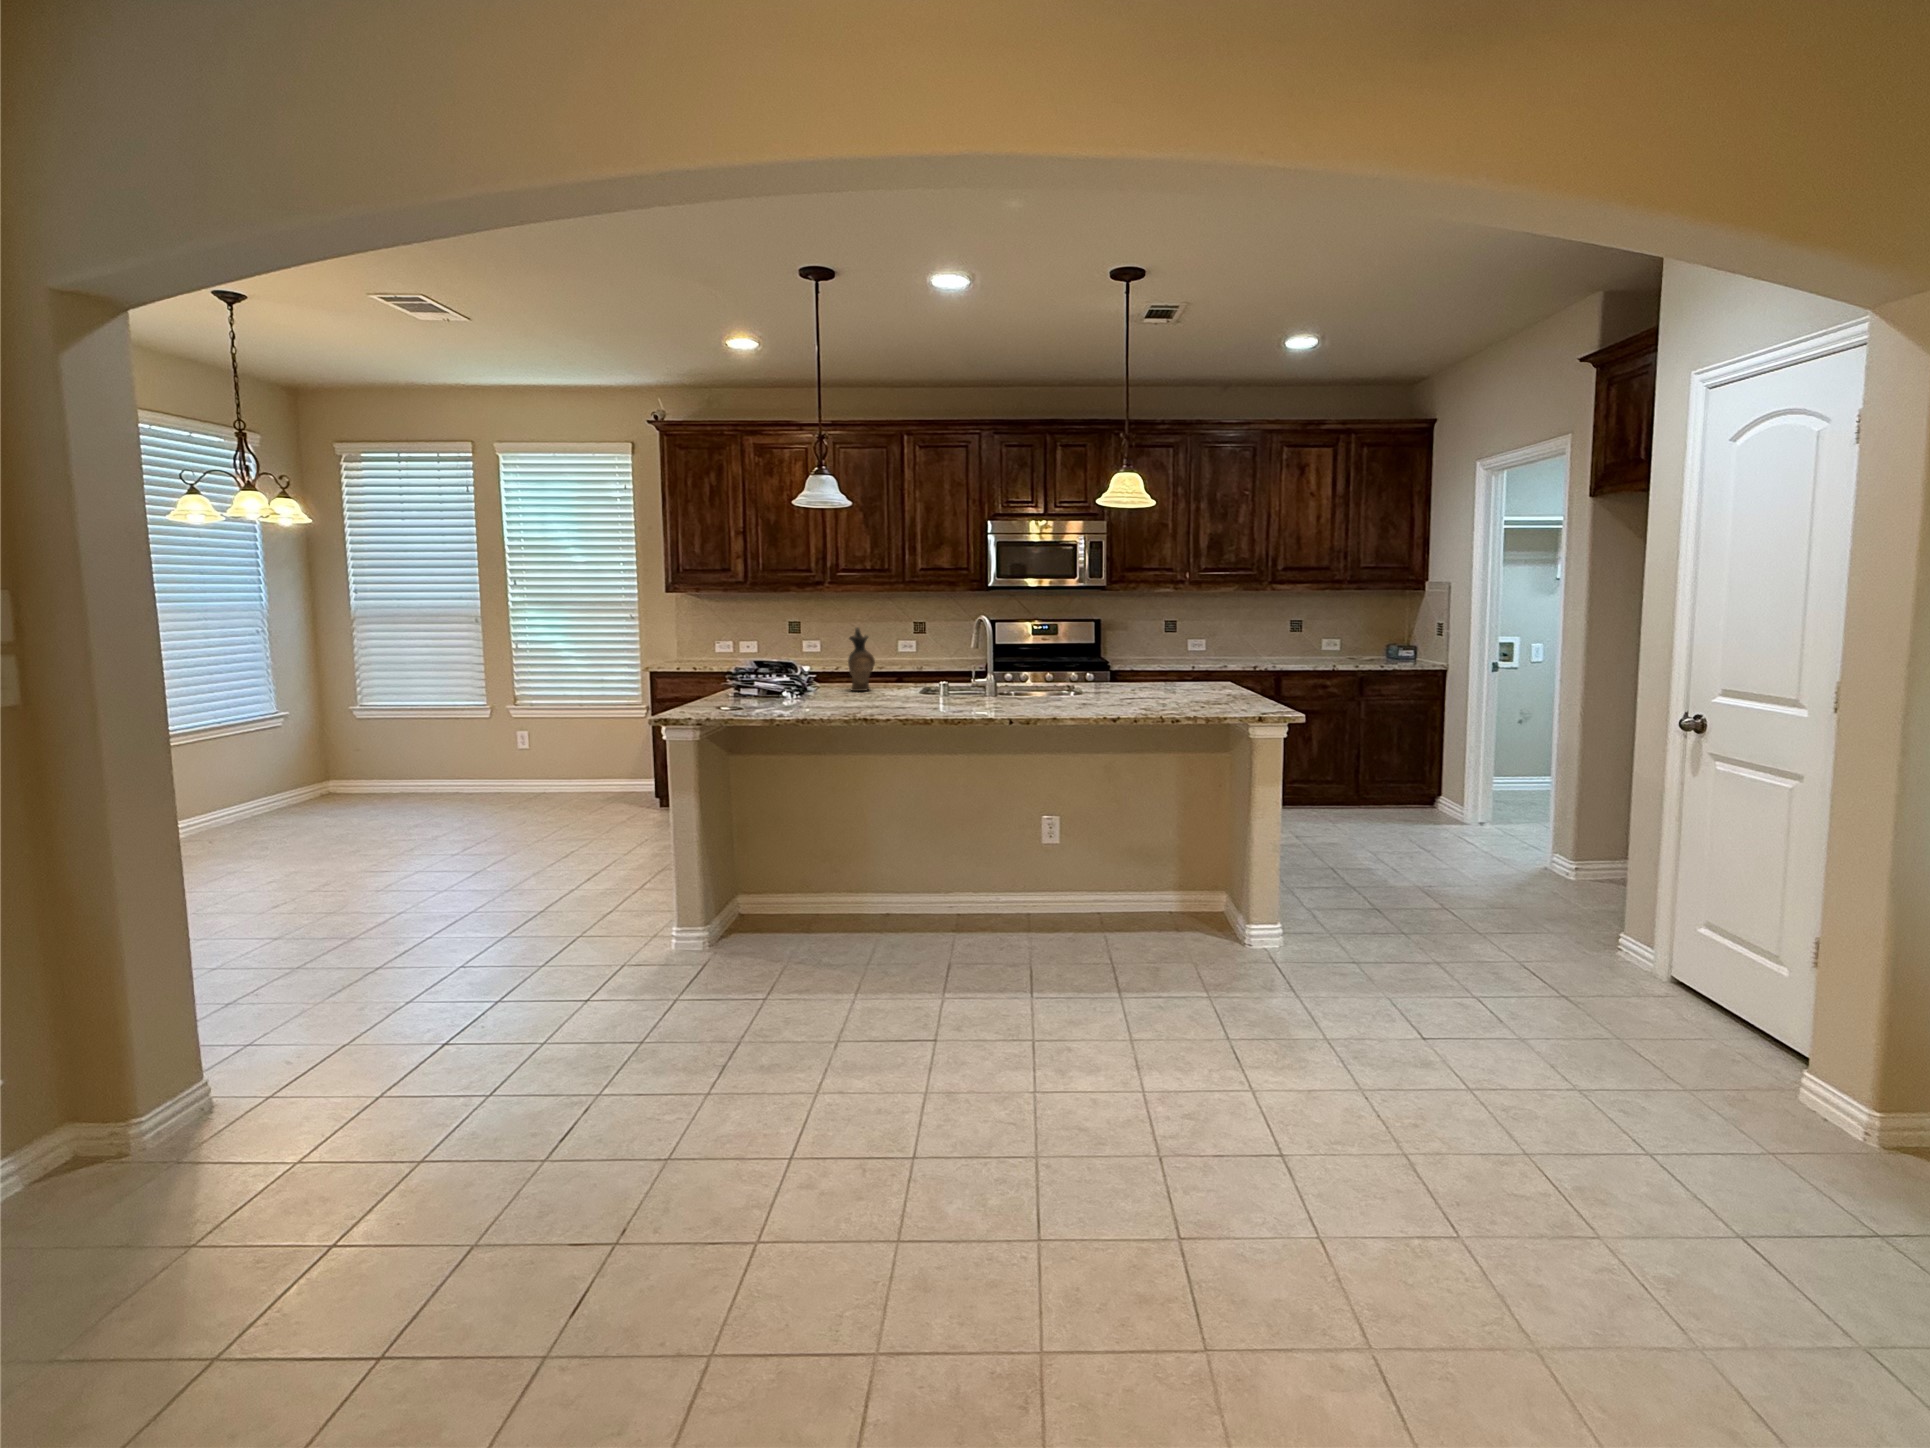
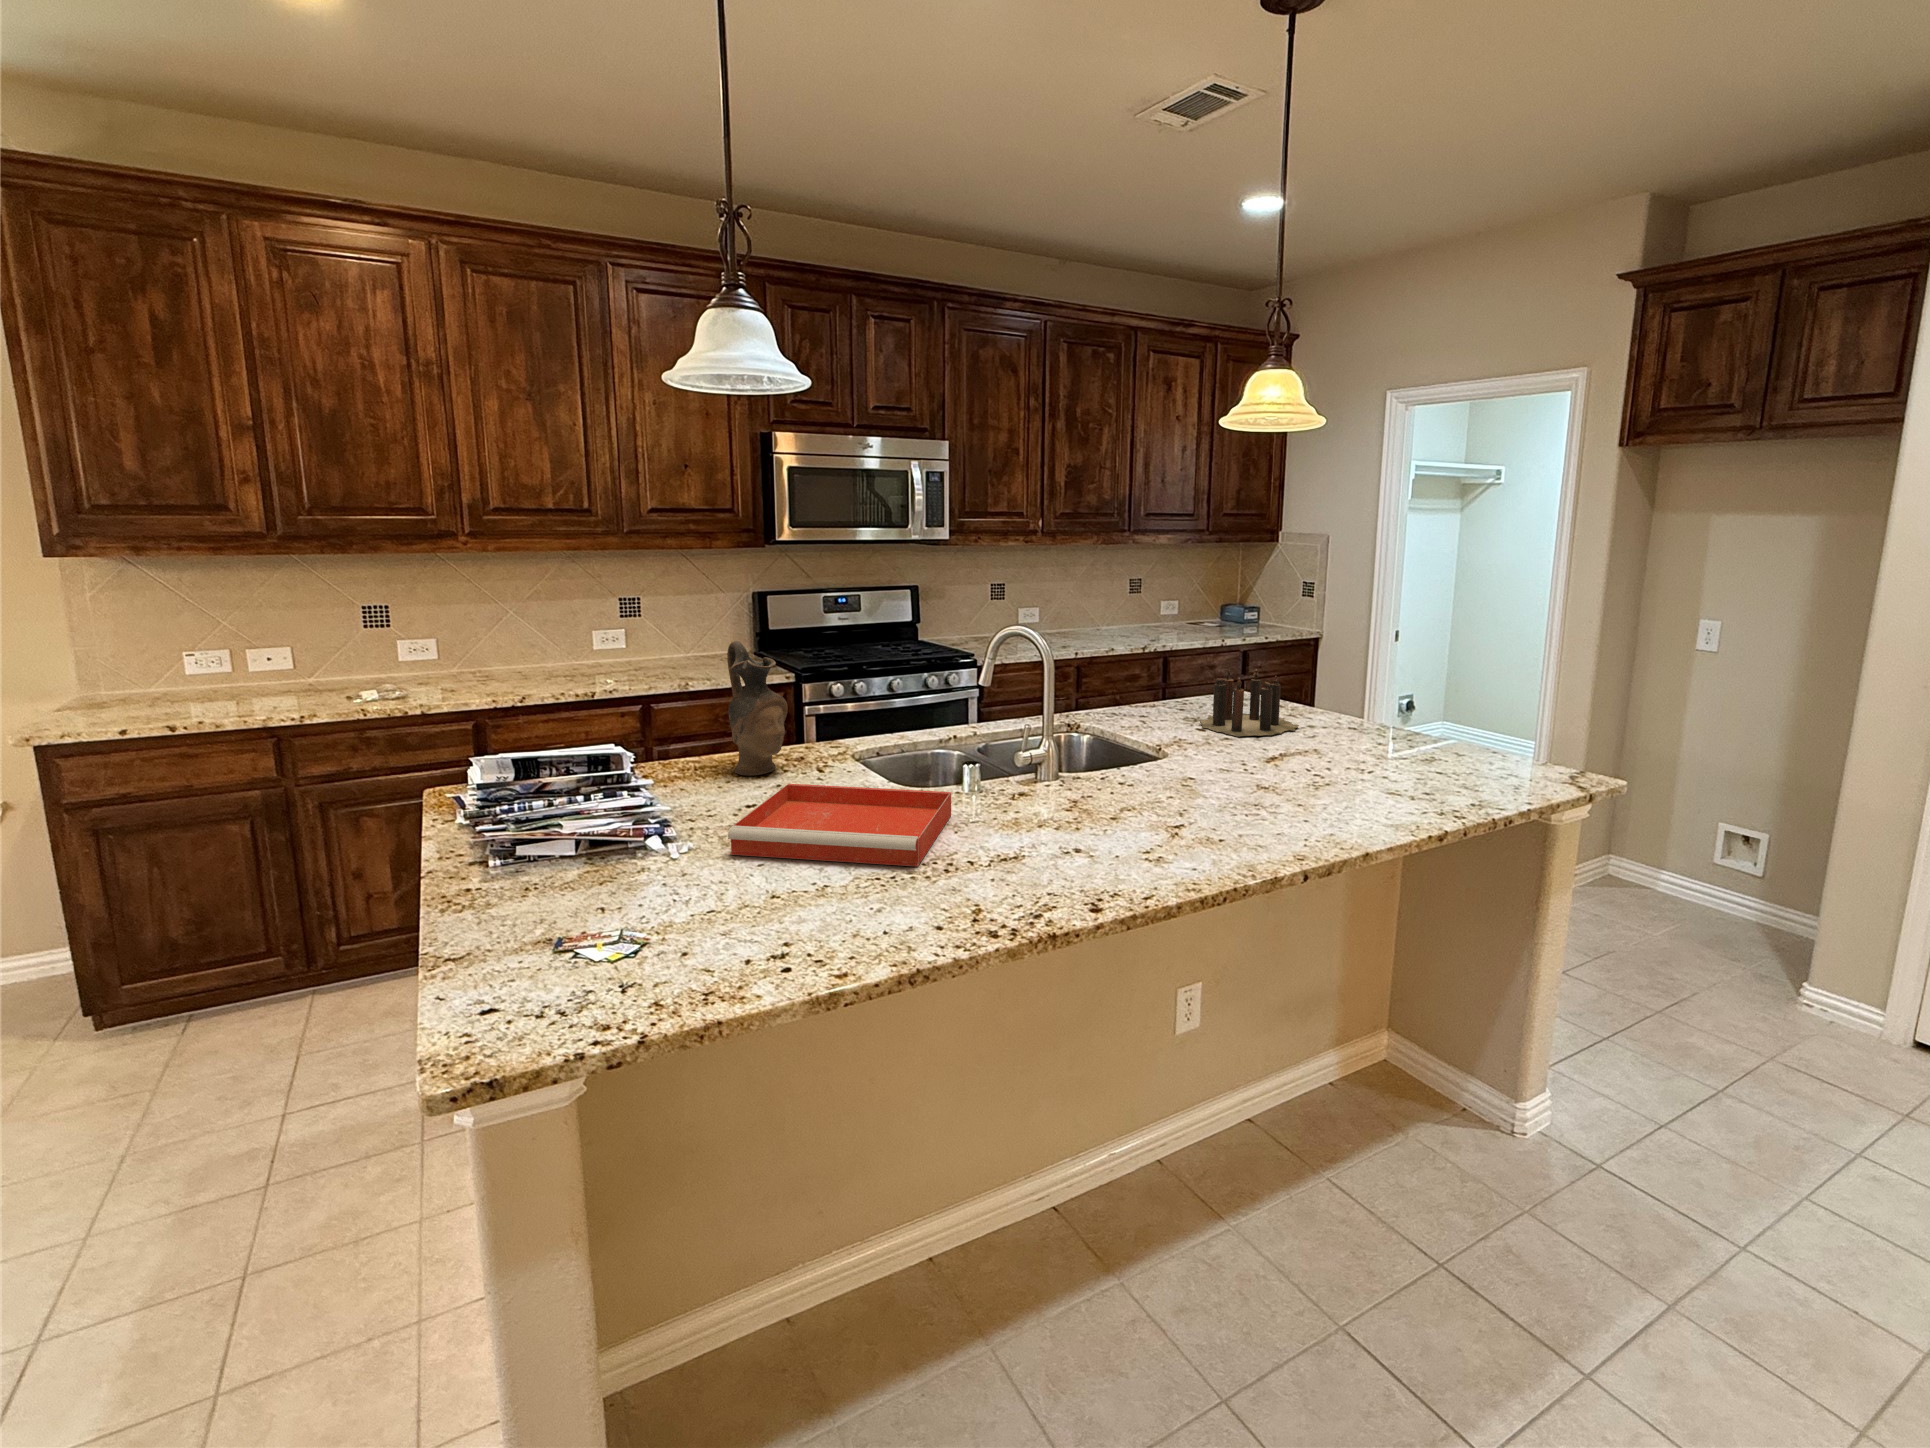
candle: none [1118,661,1184,699] -> present [1200,669,1299,737]
tray: none [792,688,897,713] -> present [728,784,951,866]

